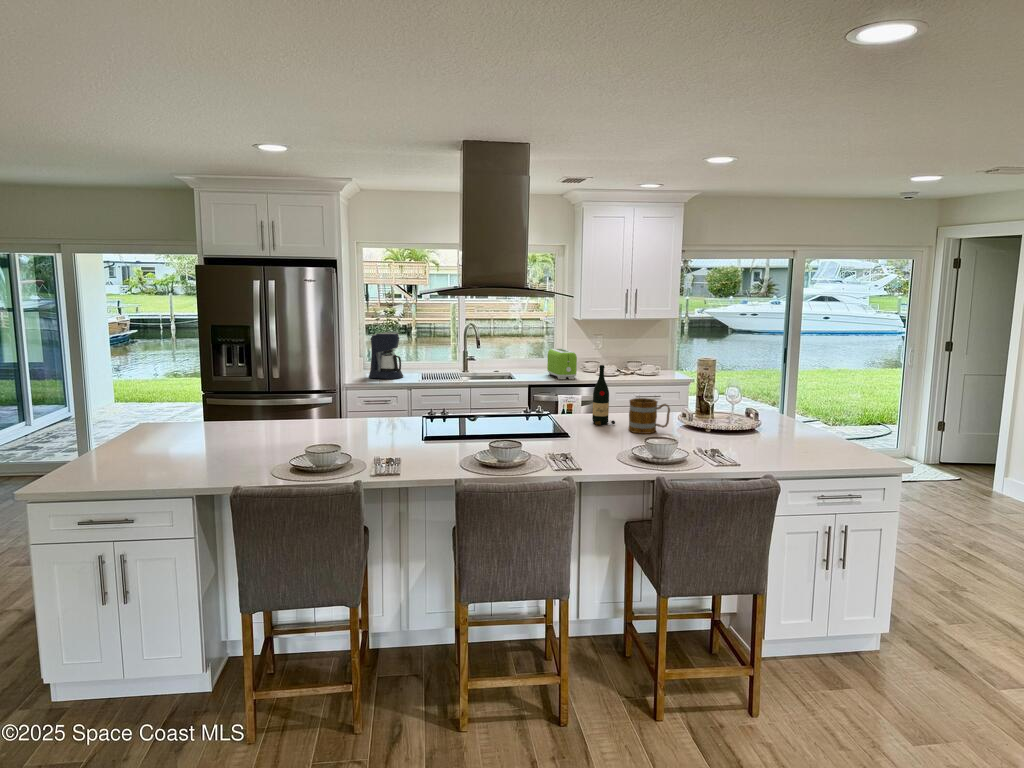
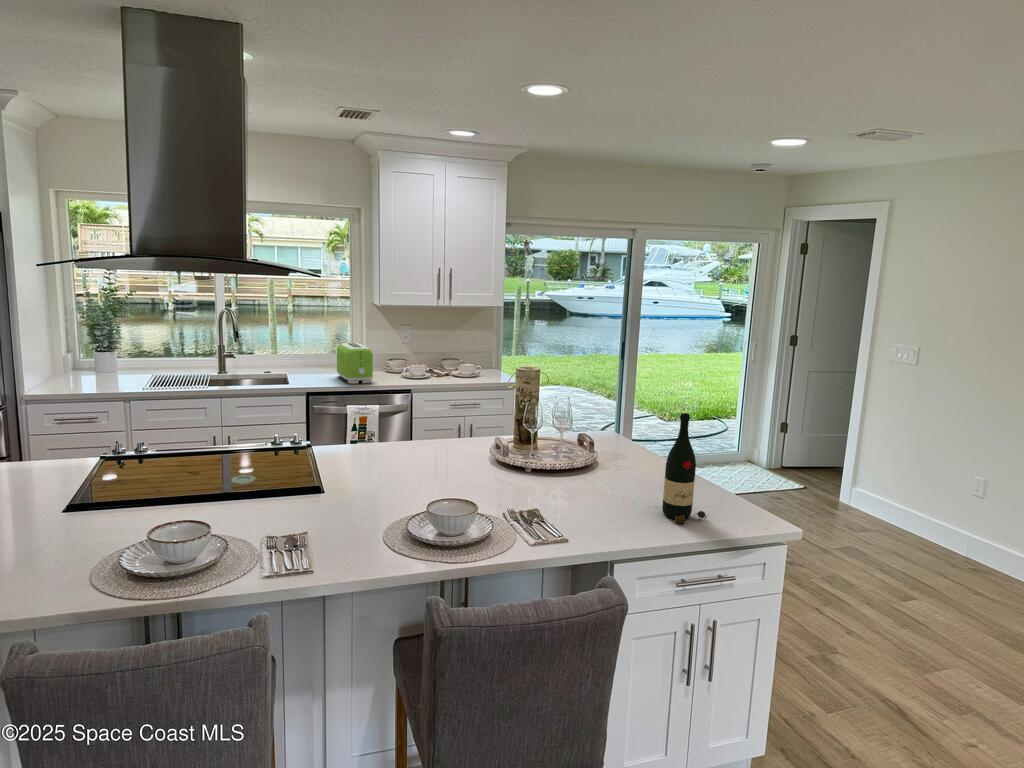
coffee maker: present [369,332,403,379] -> none [73,319,129,385]
wine bottle: present [592,365,615,425] -> present [662,413,706,523]
mug: present [629,398,670,434] -> none [412,426,472,481]

